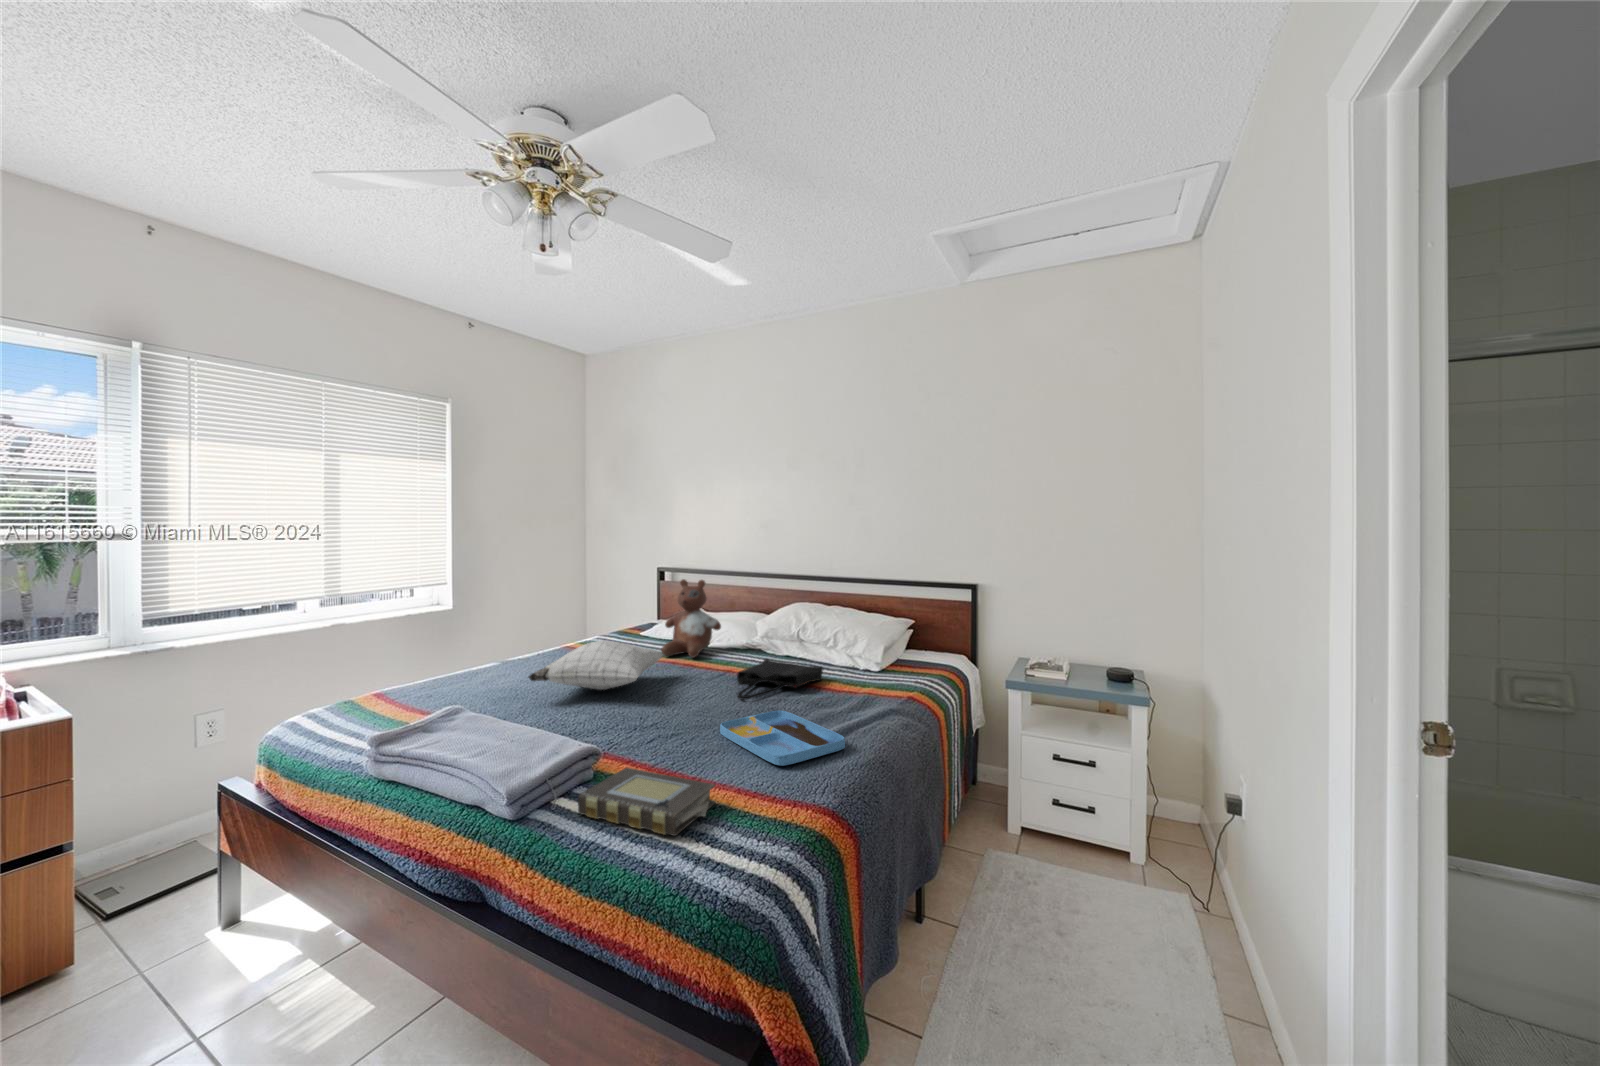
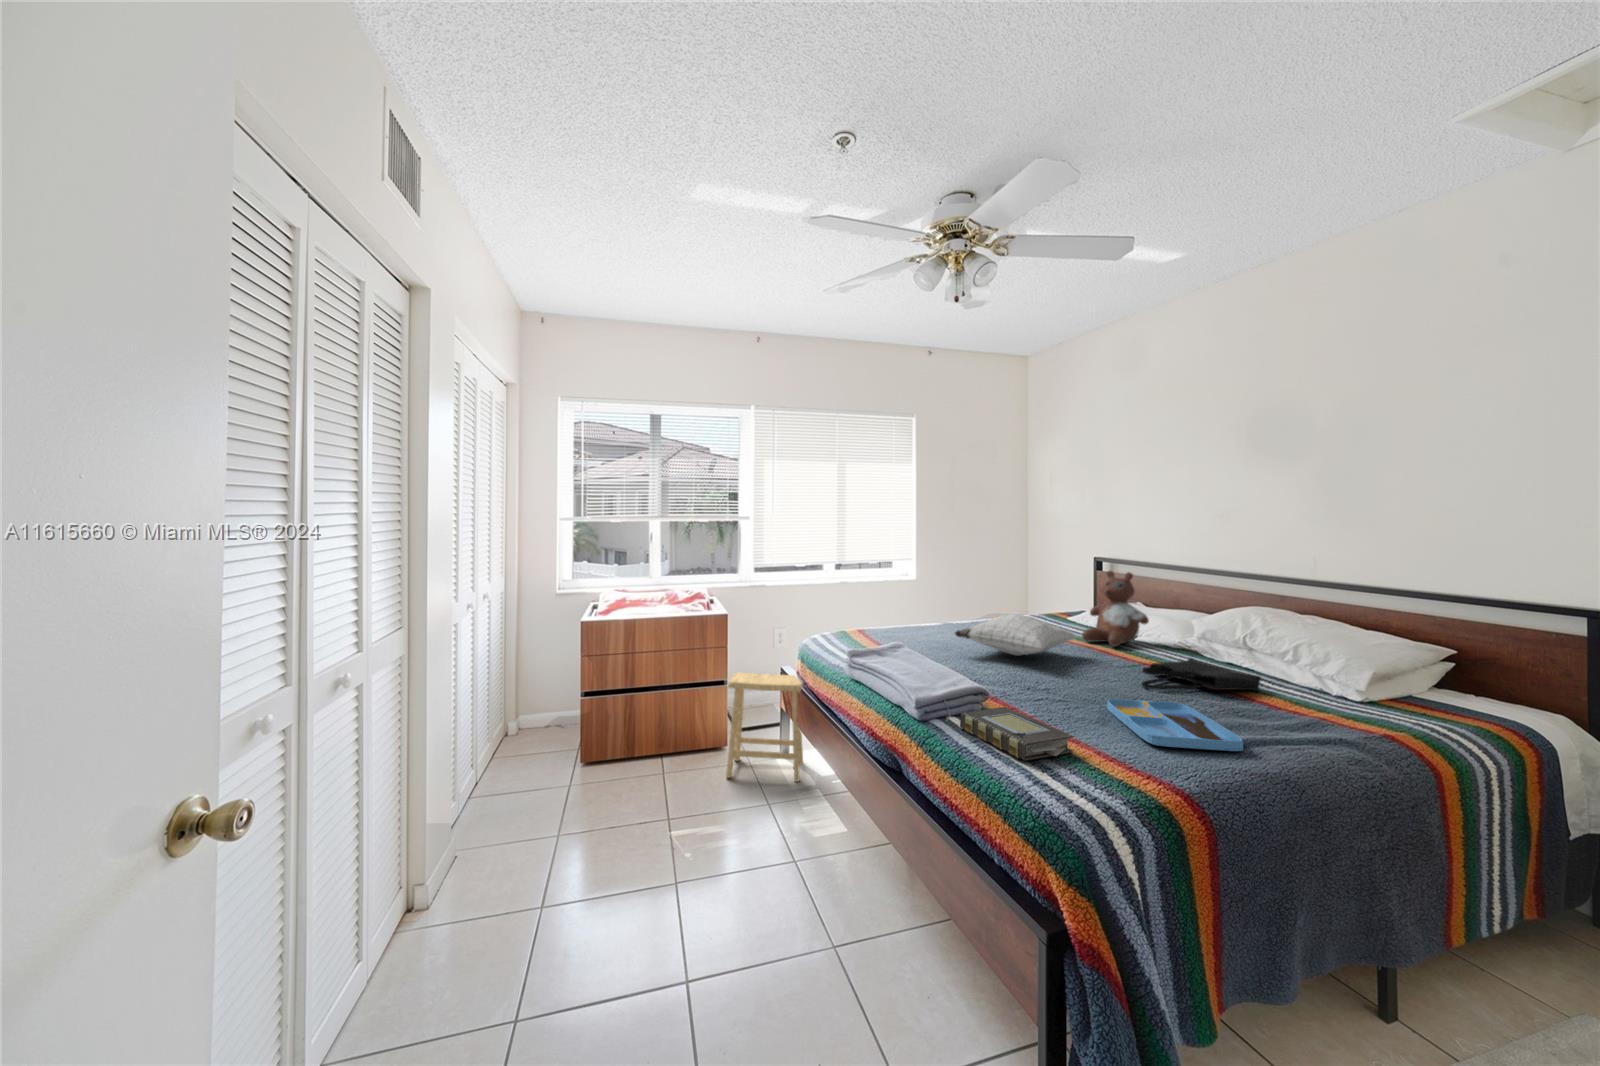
footstool: none [91,789,277,1026] -> present [726,673,803,782]

